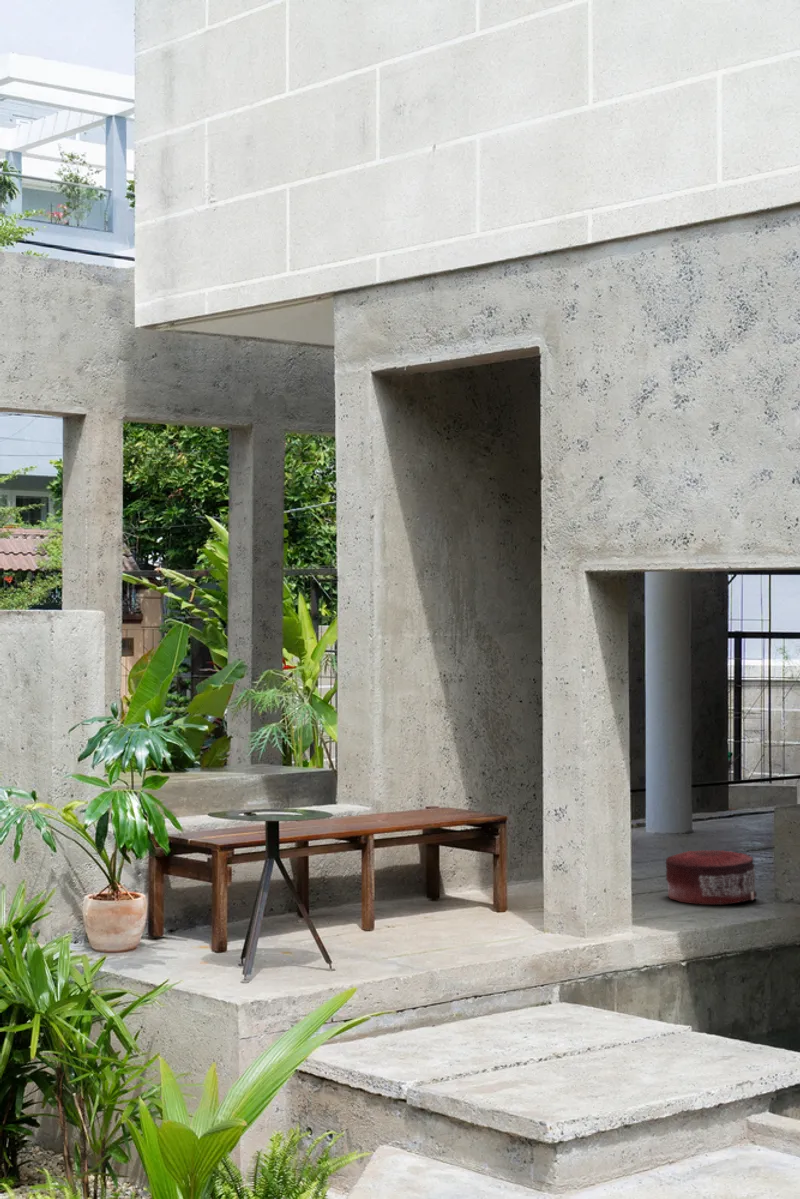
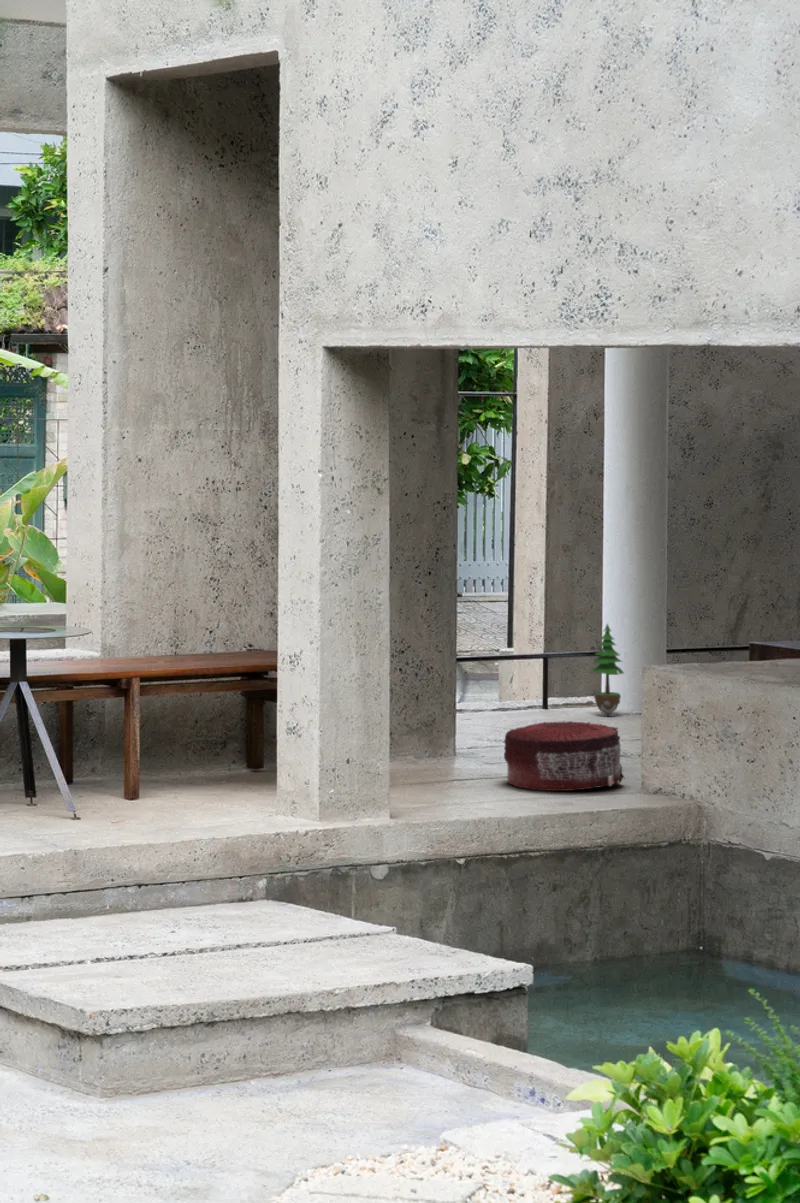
potted tree: none [646,771,671,840] -> present [592,624,624,716]

